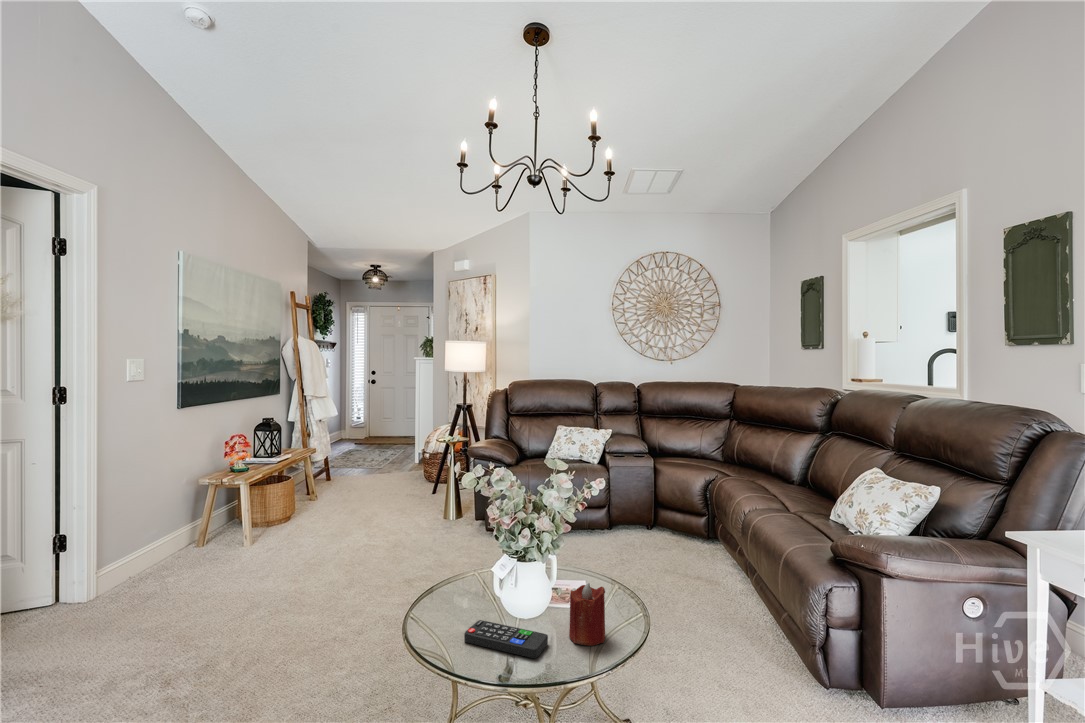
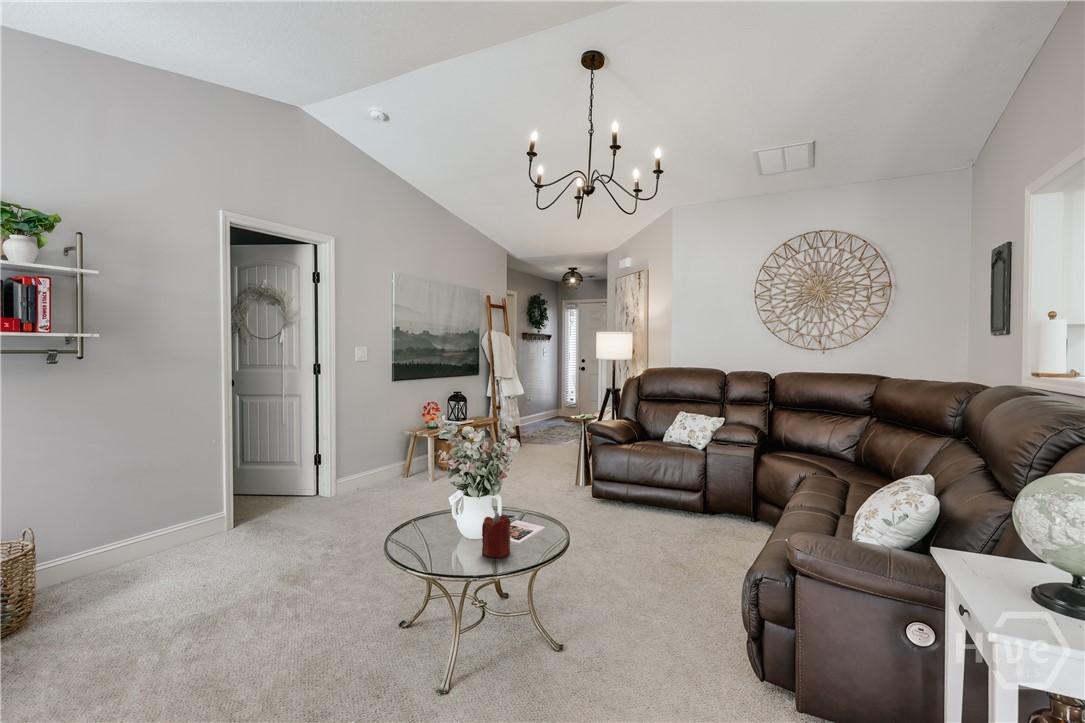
remote control: present [464,620,548,658] -> none [422,528,466,554]

